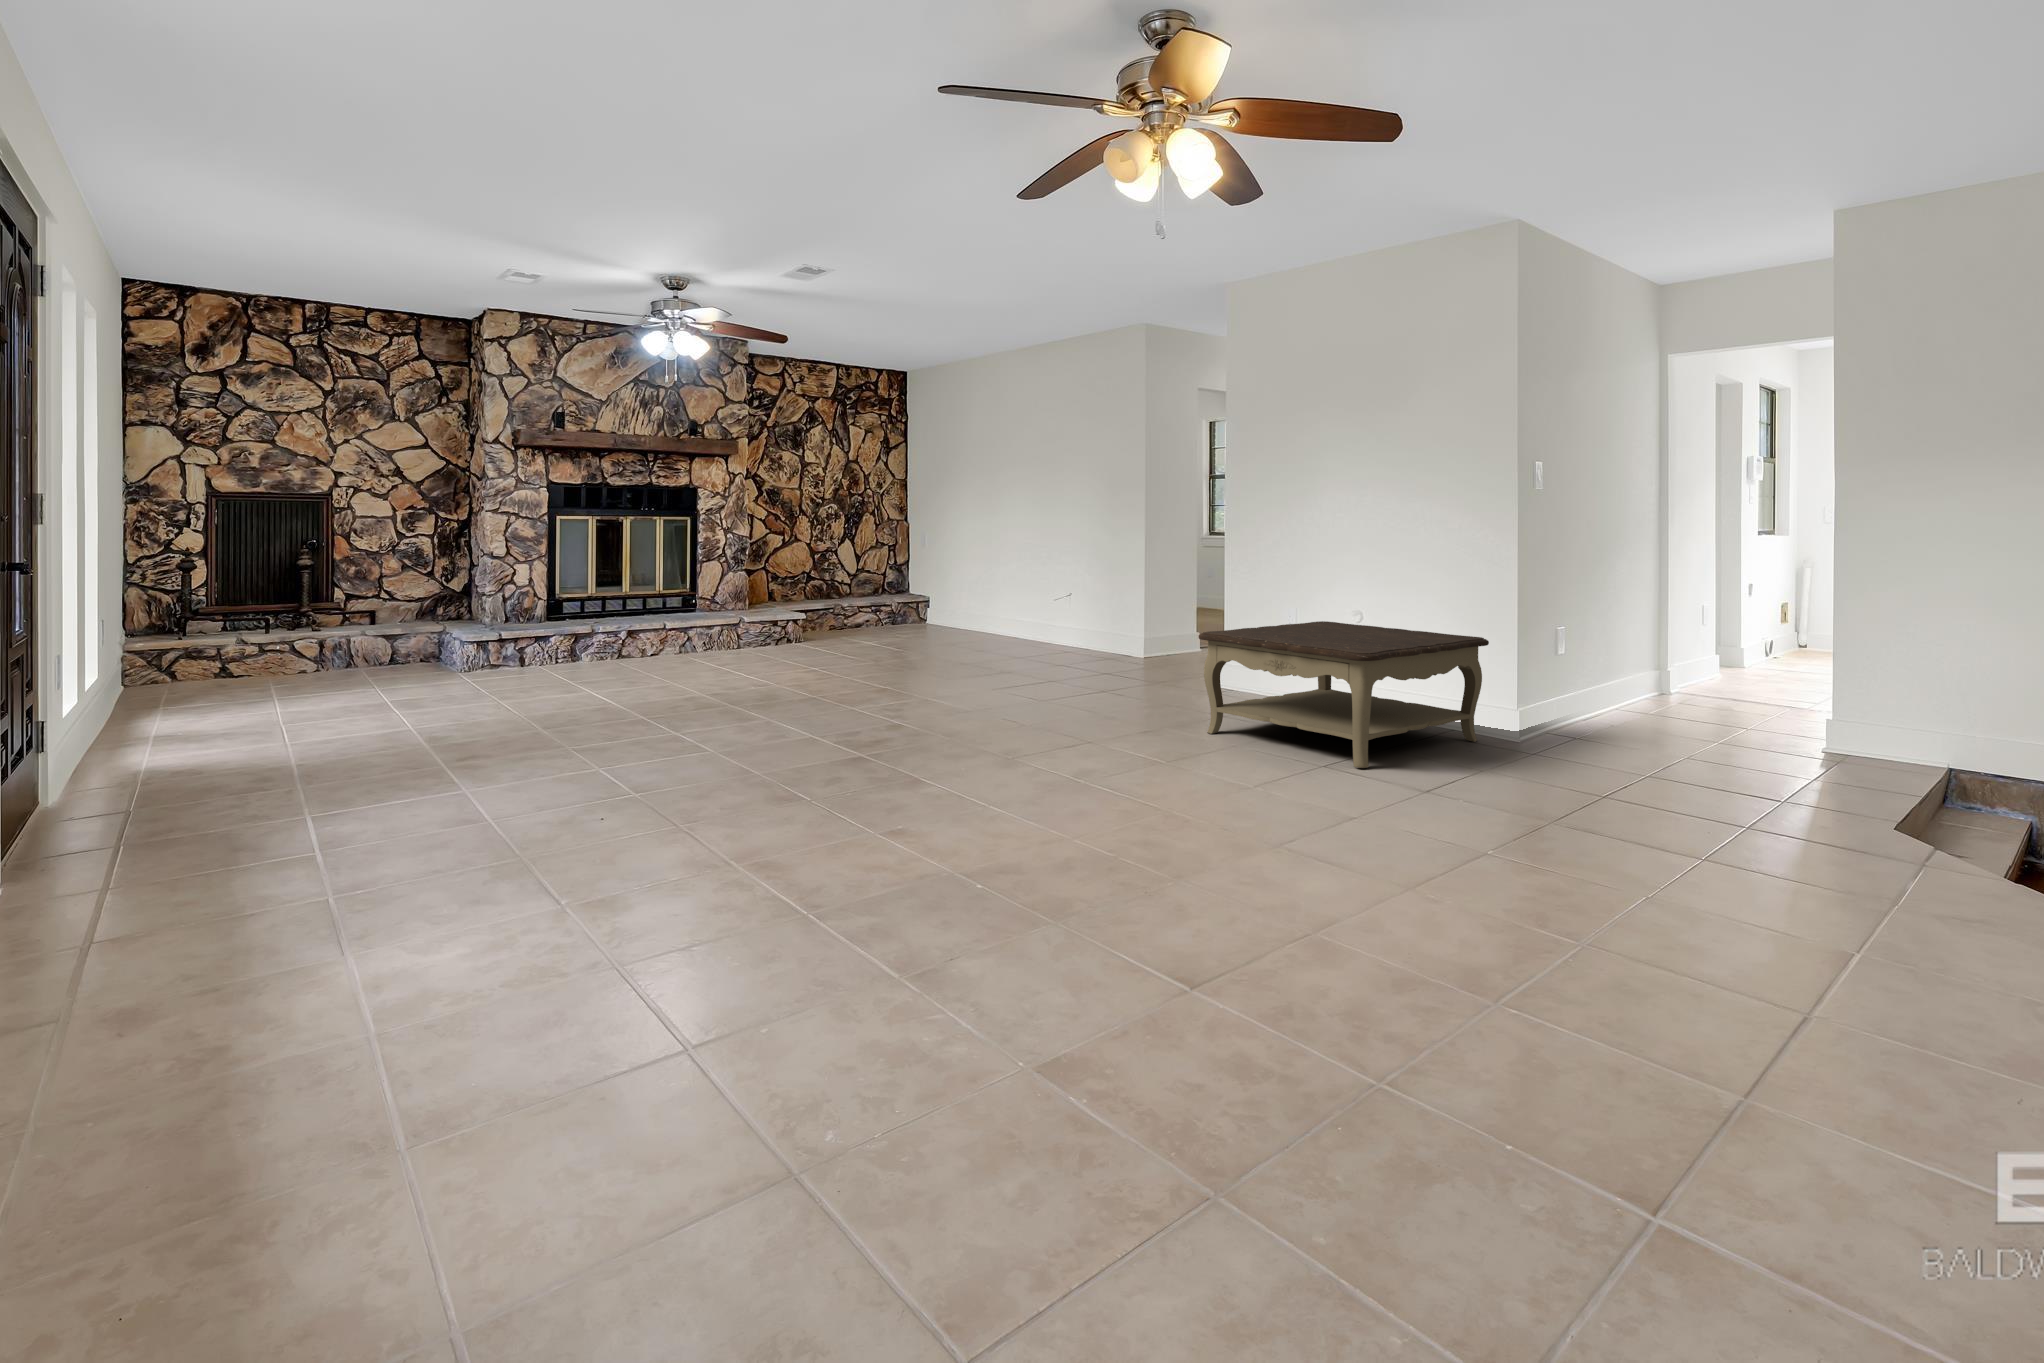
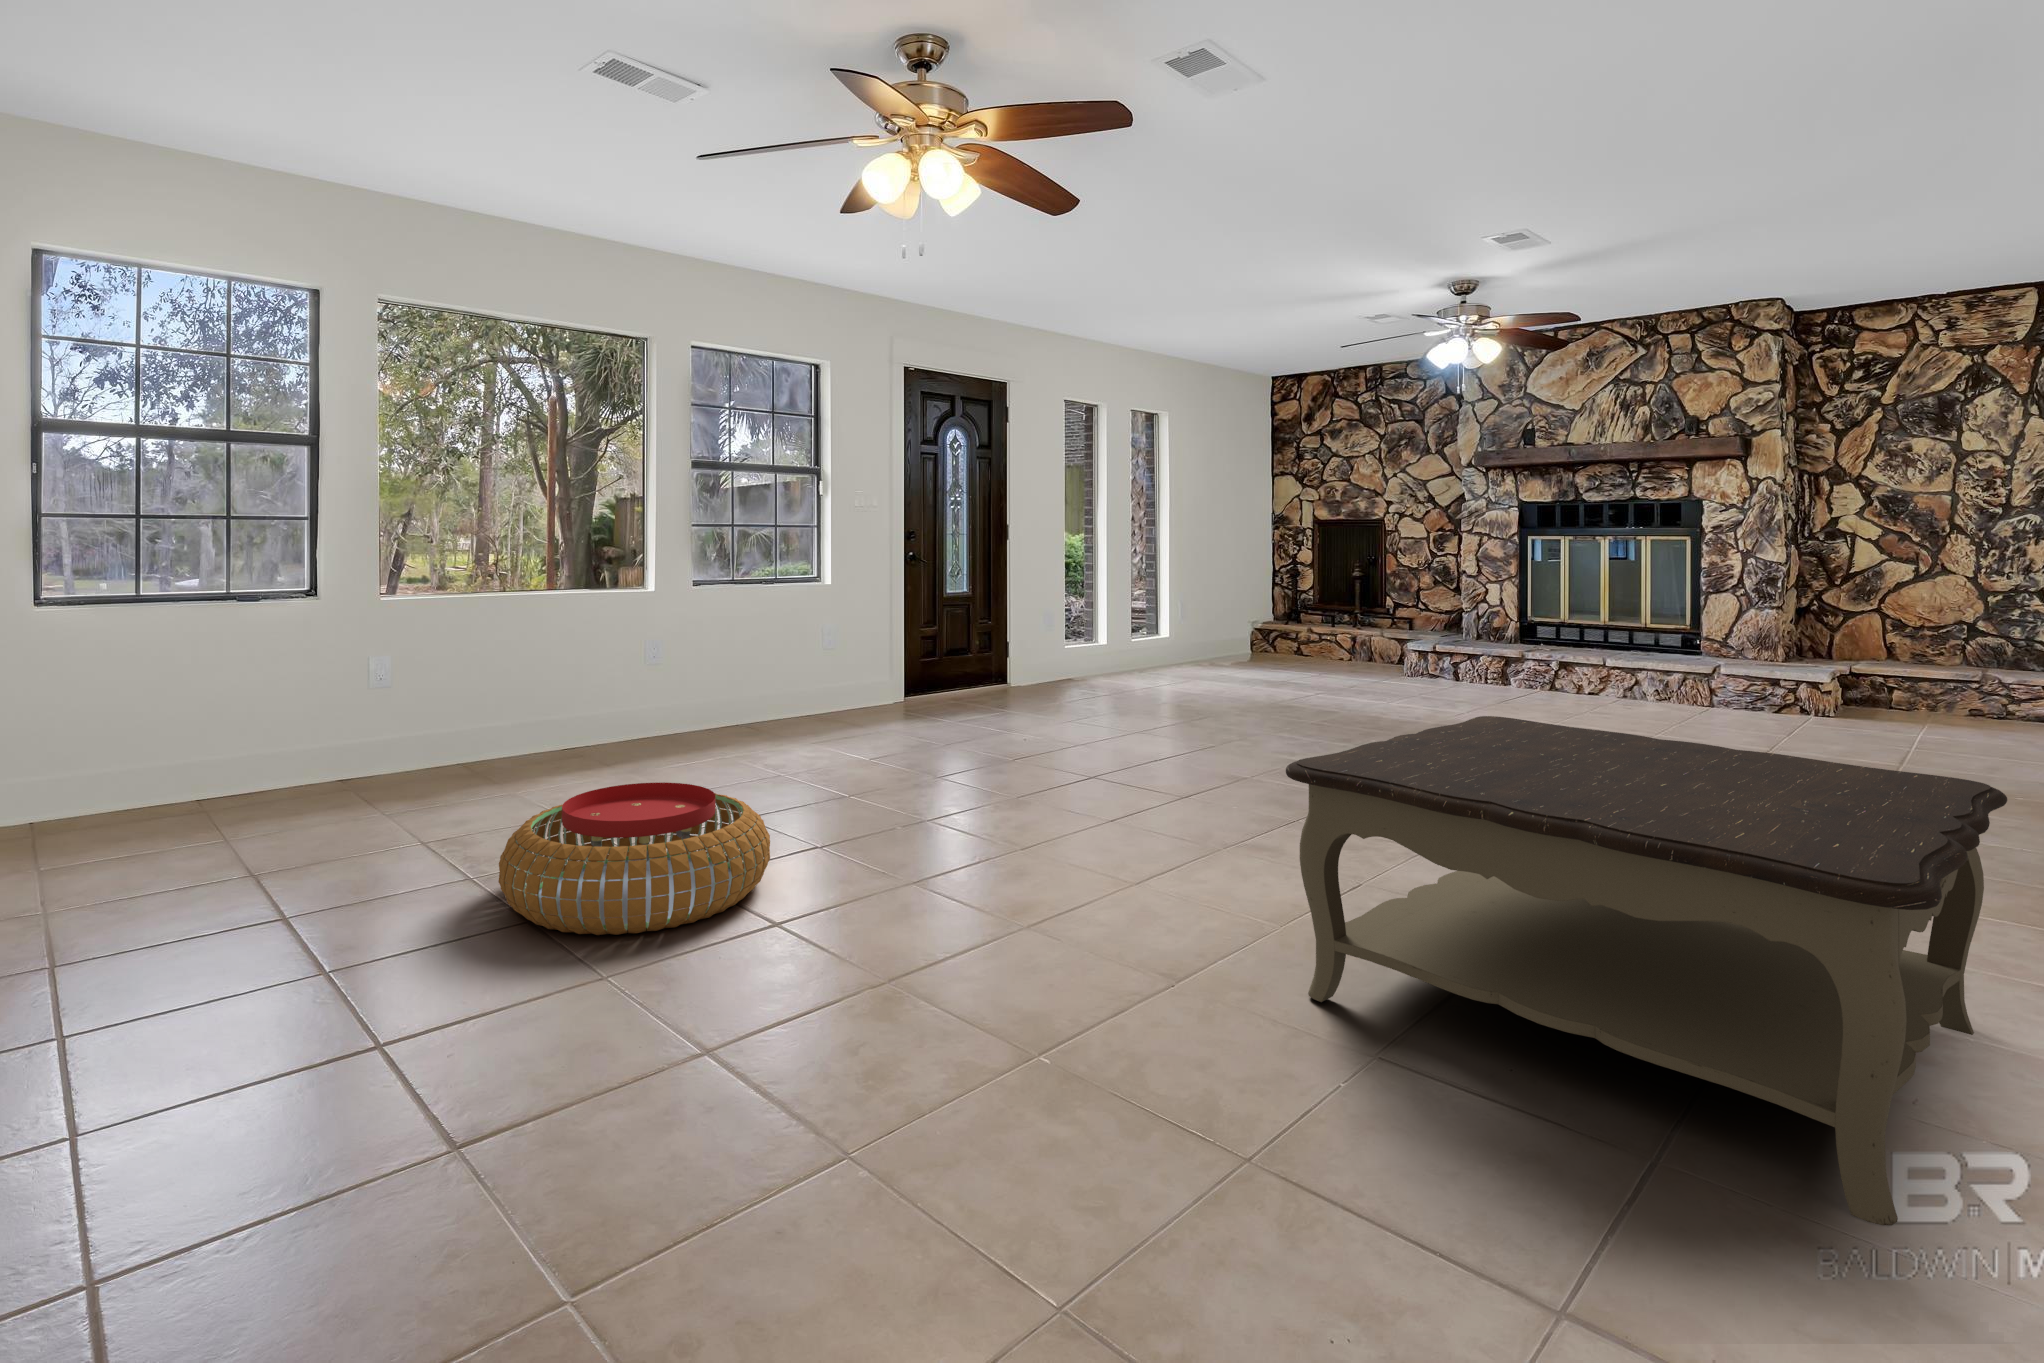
pouf: none [1156,804,1426,965] -> present [499,782,770,935]

